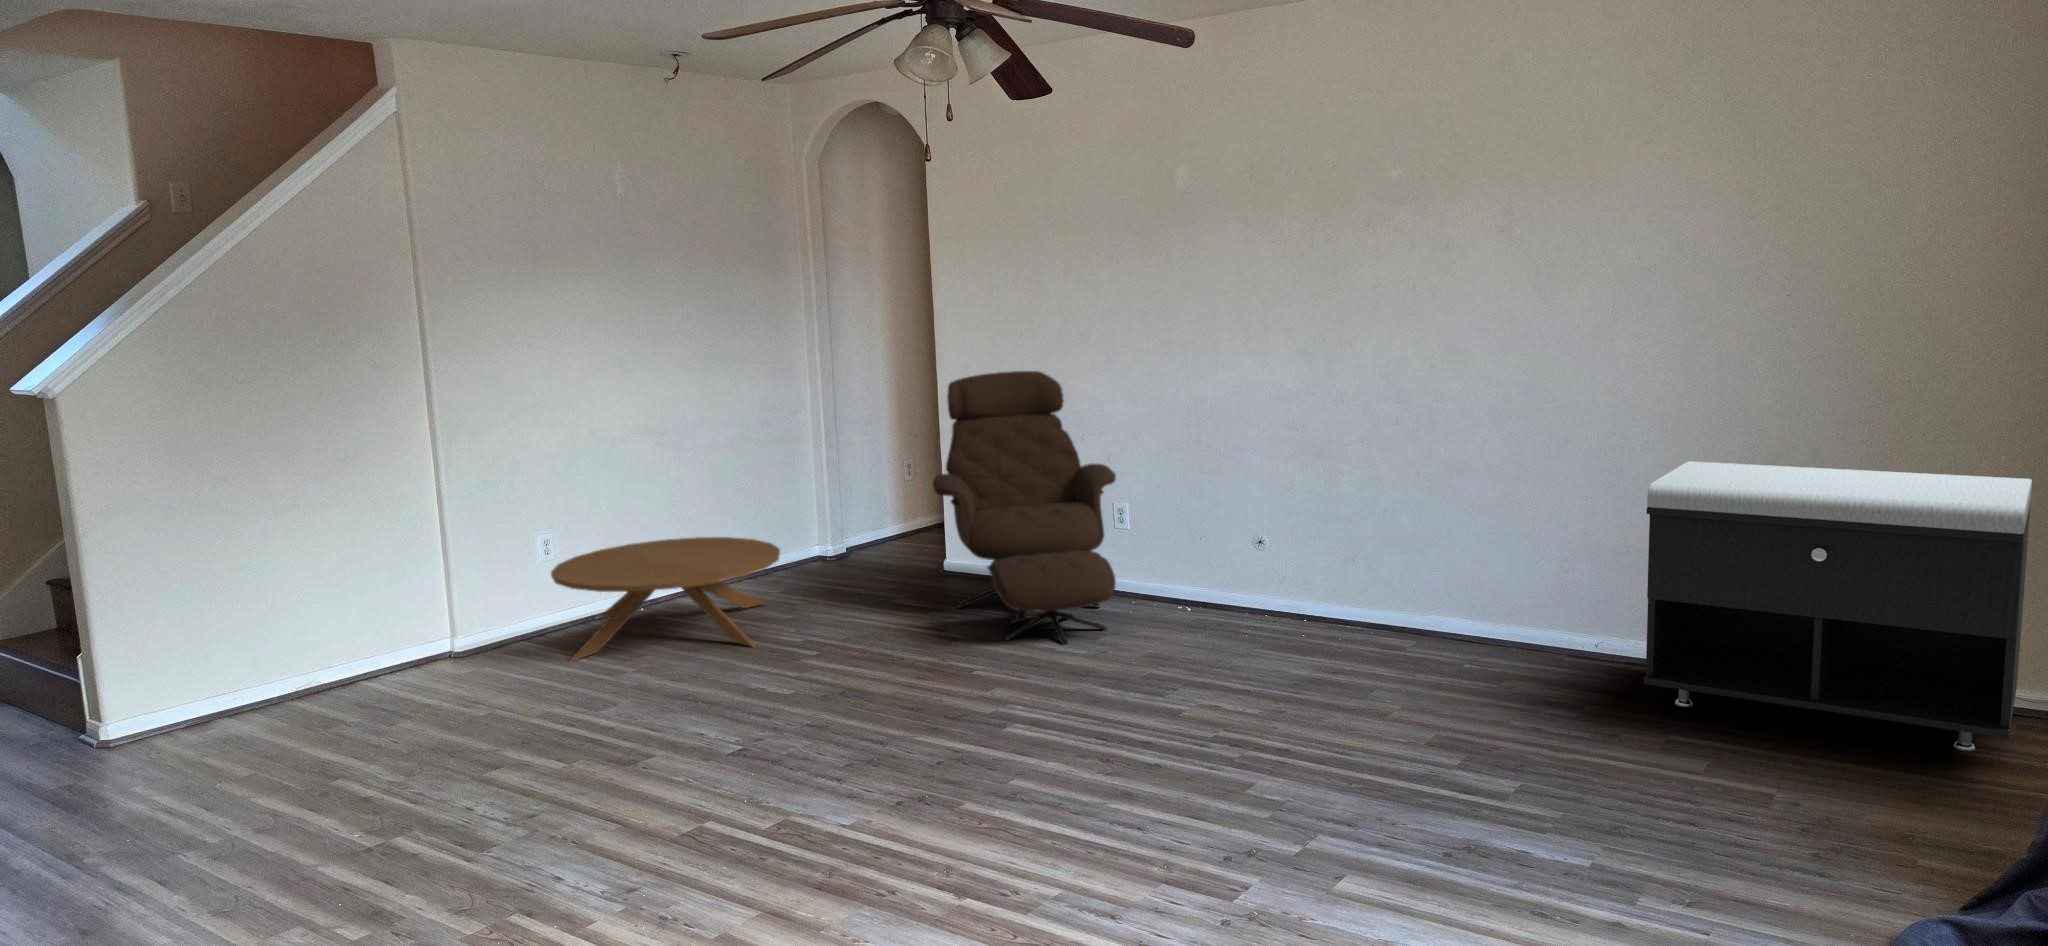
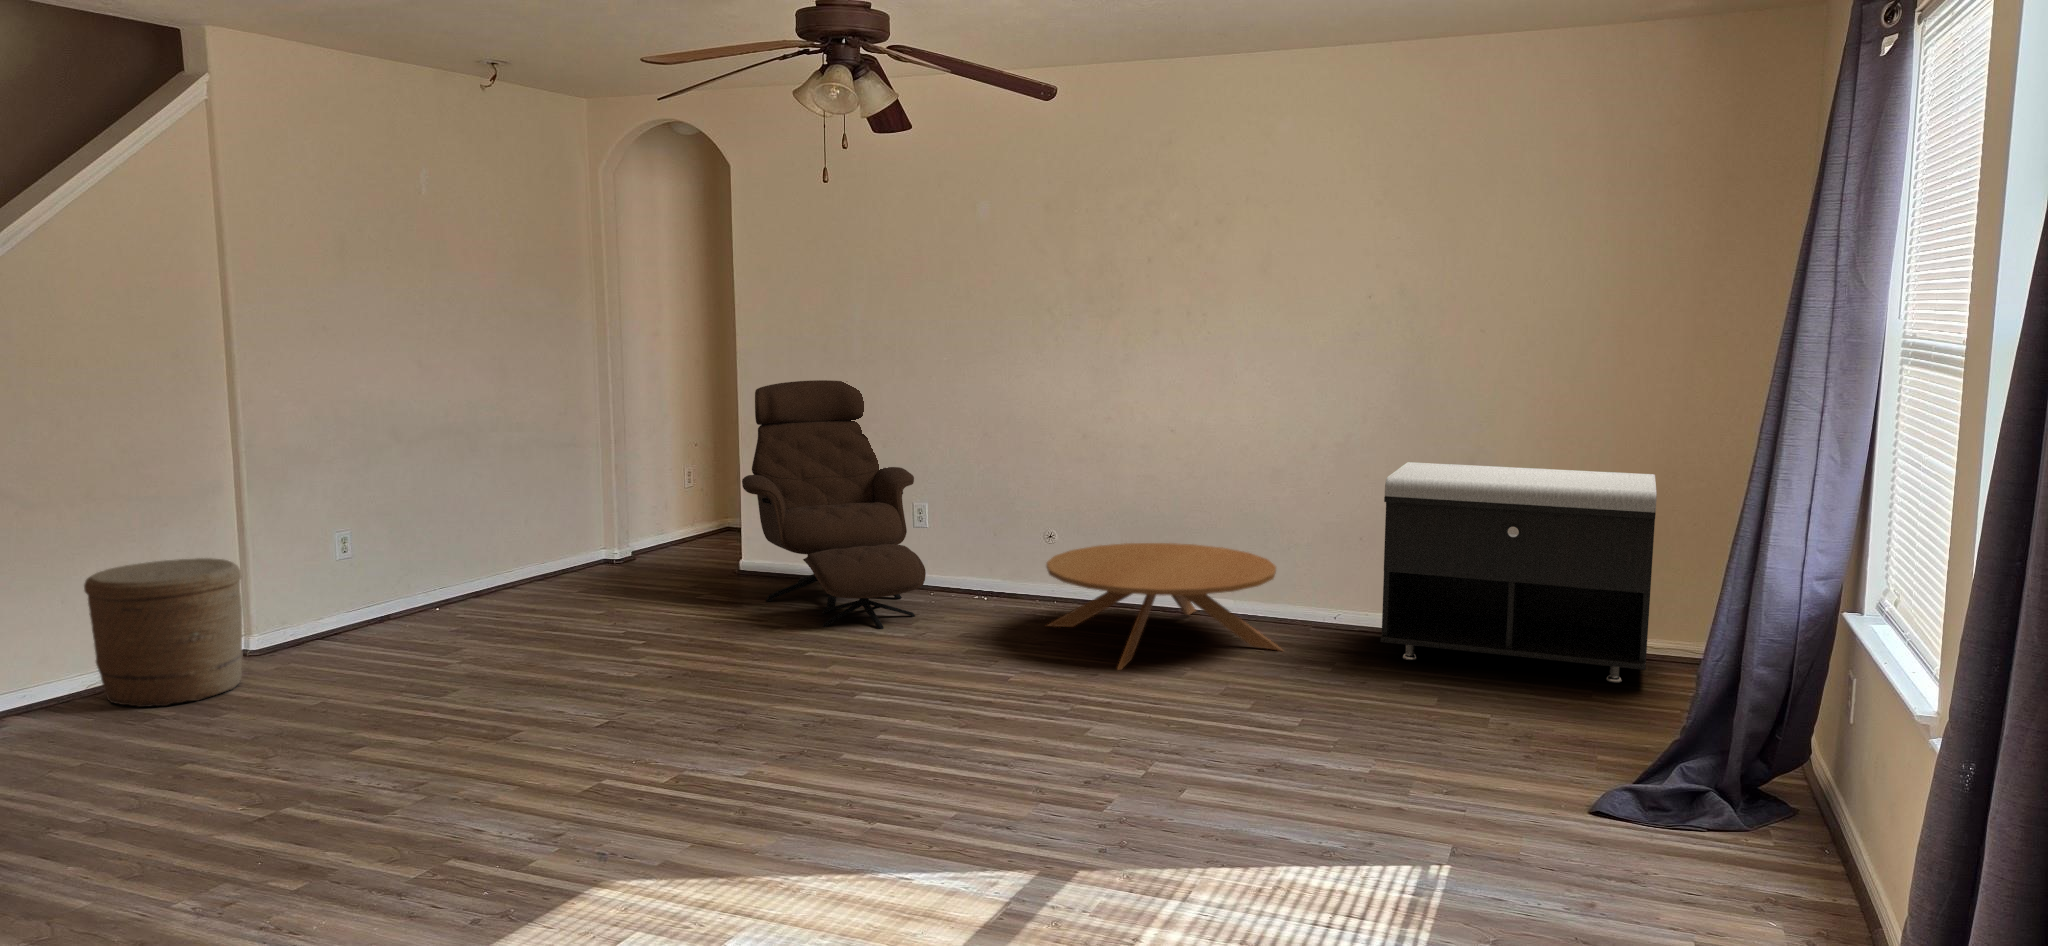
coffee table: present [551,537,780,662] -> present [1046,543,1282,670]
woven basket: none [285,564,431,711] -> present [84,558,243,707]

